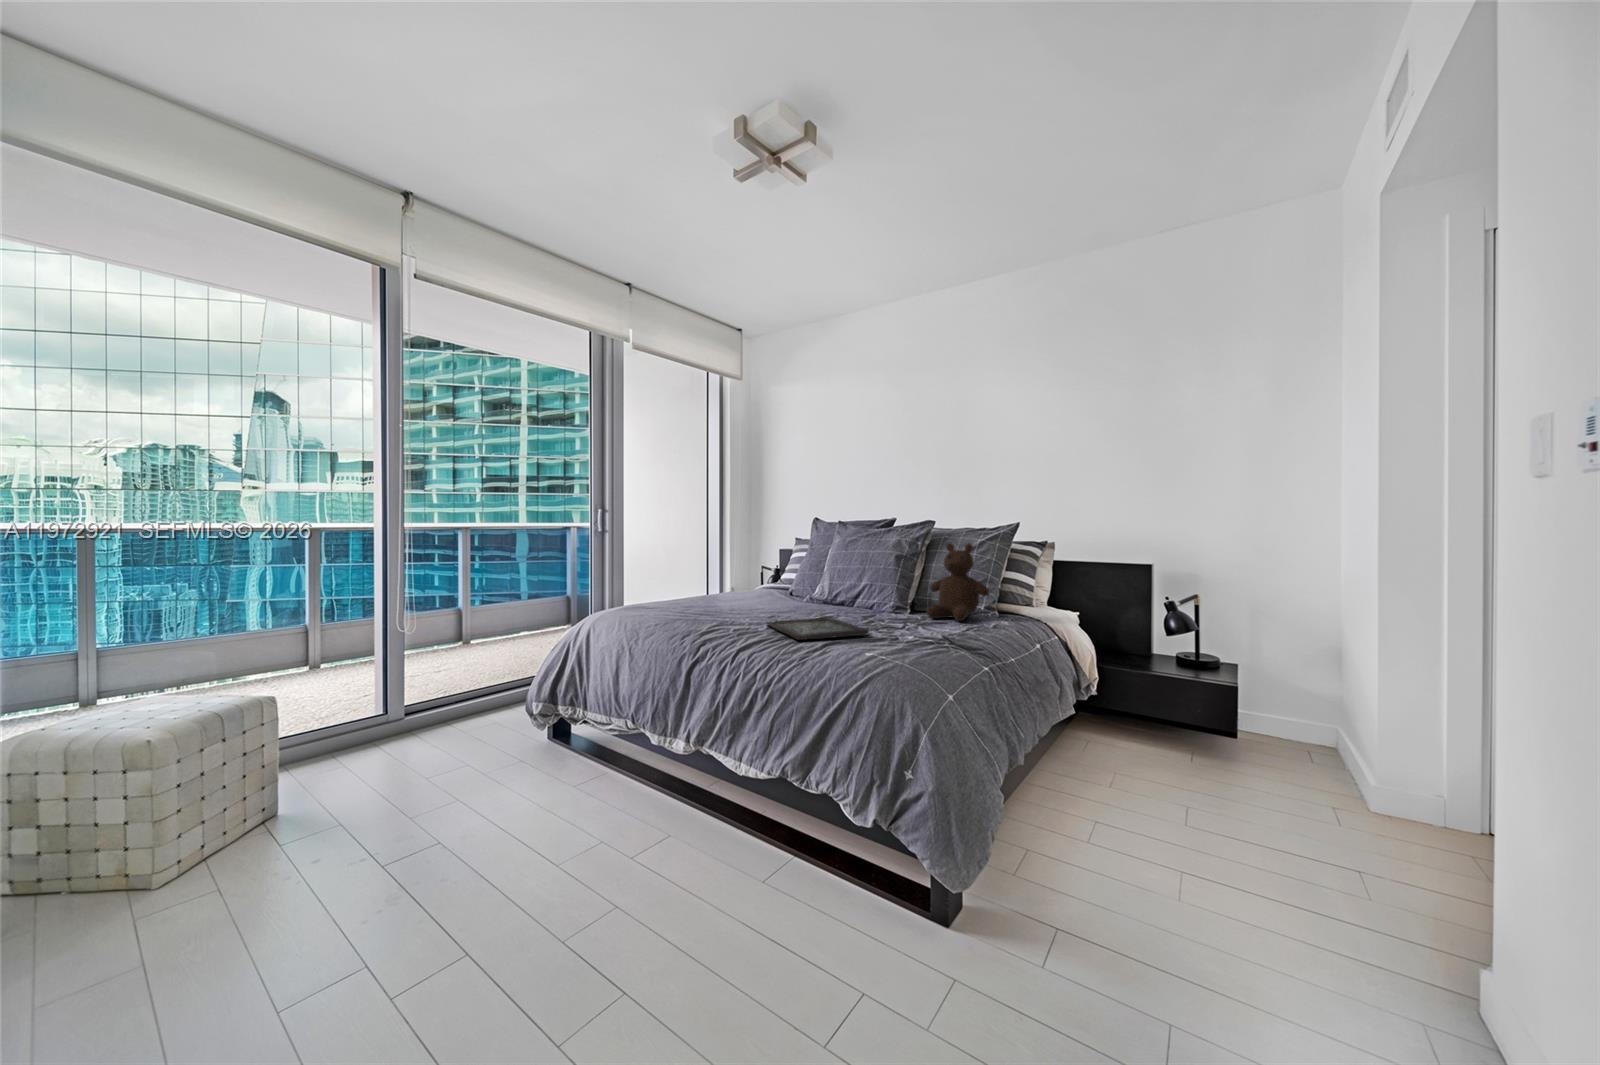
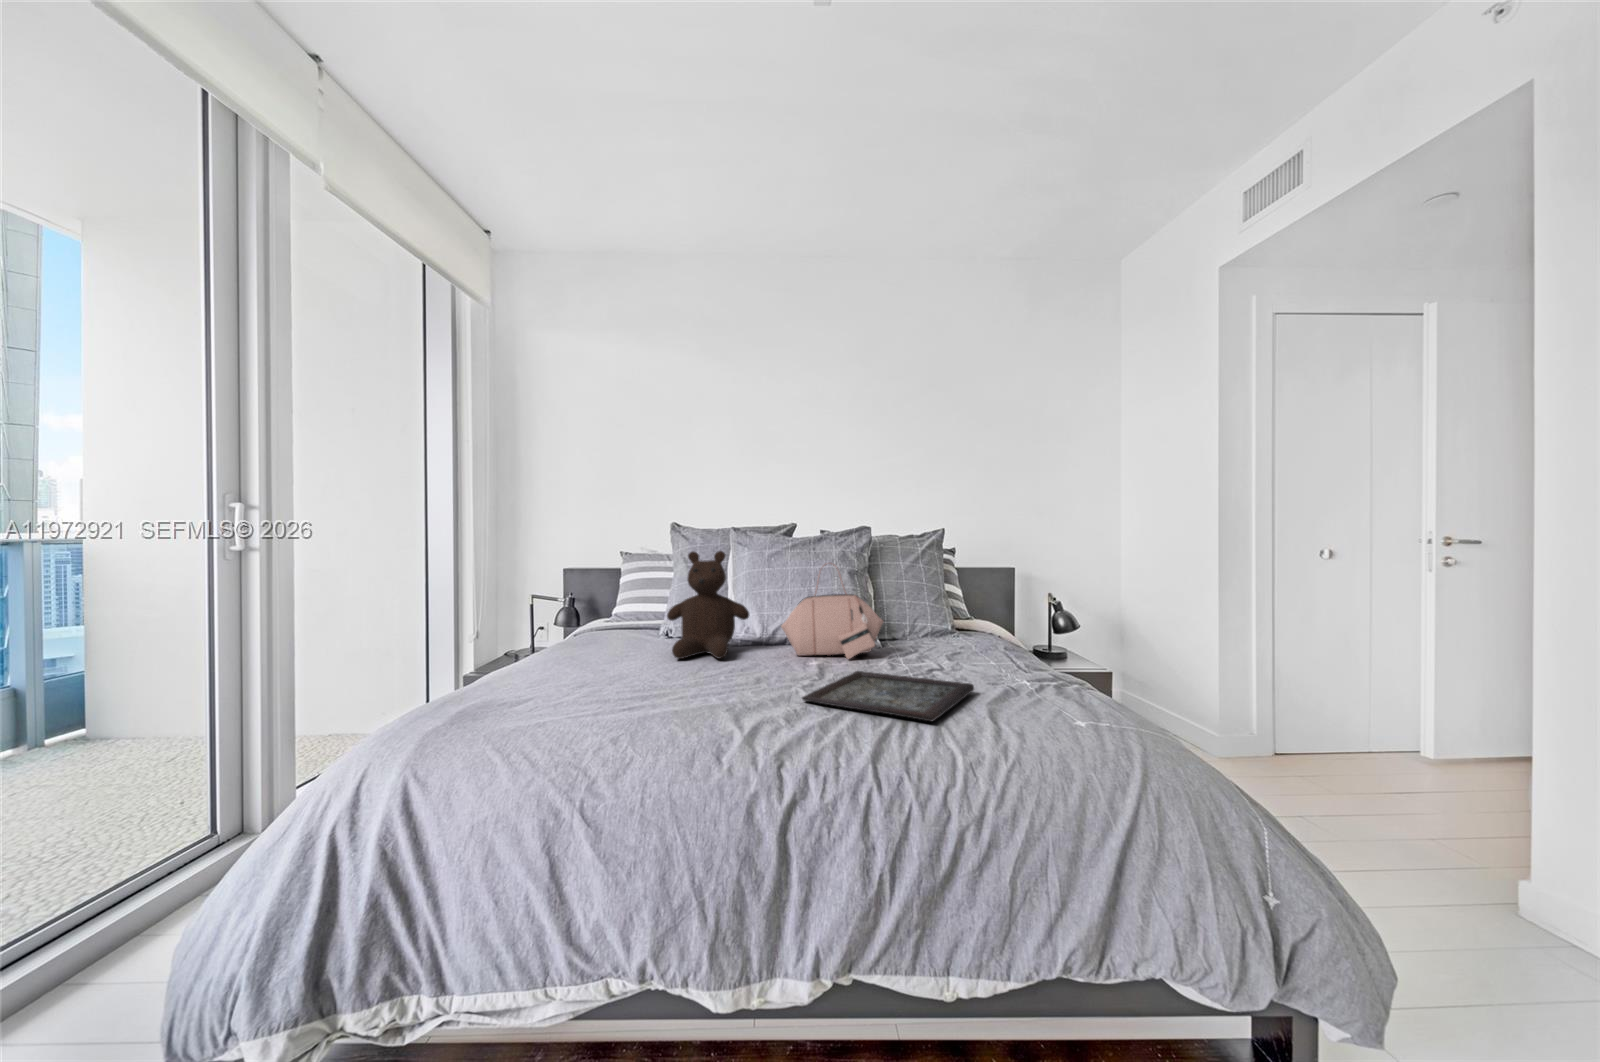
teddy bear: present [927,543,989,621] -> present [667,551,749,659]
handbag: none [826,548,889,615] -> present [781,568,883,659]

